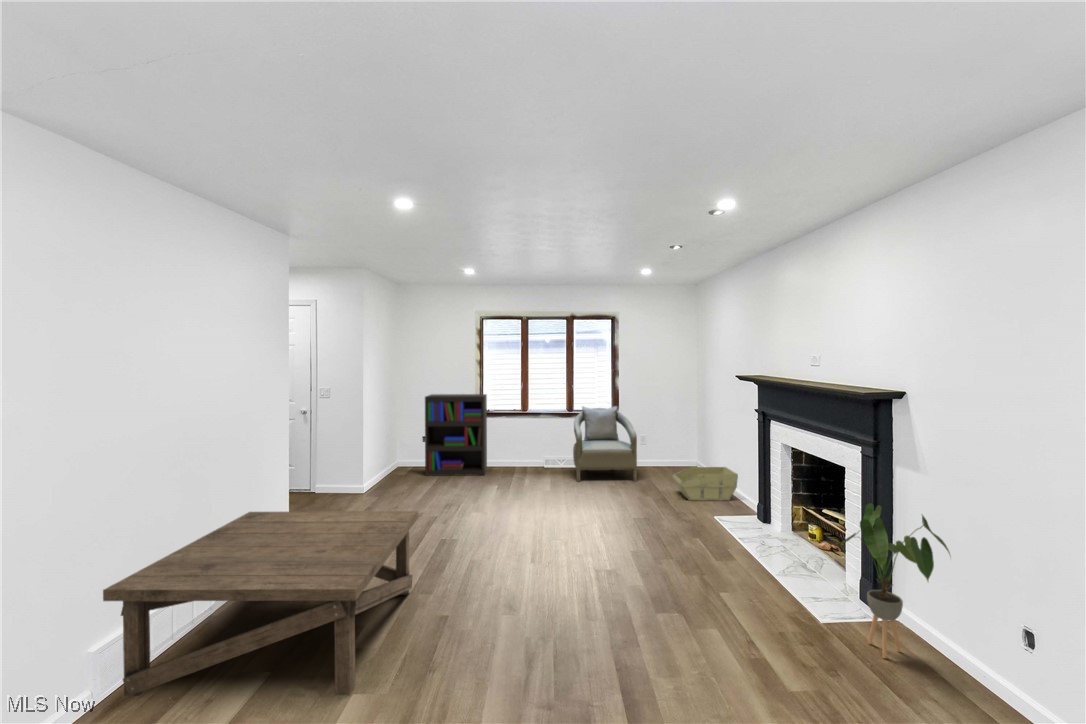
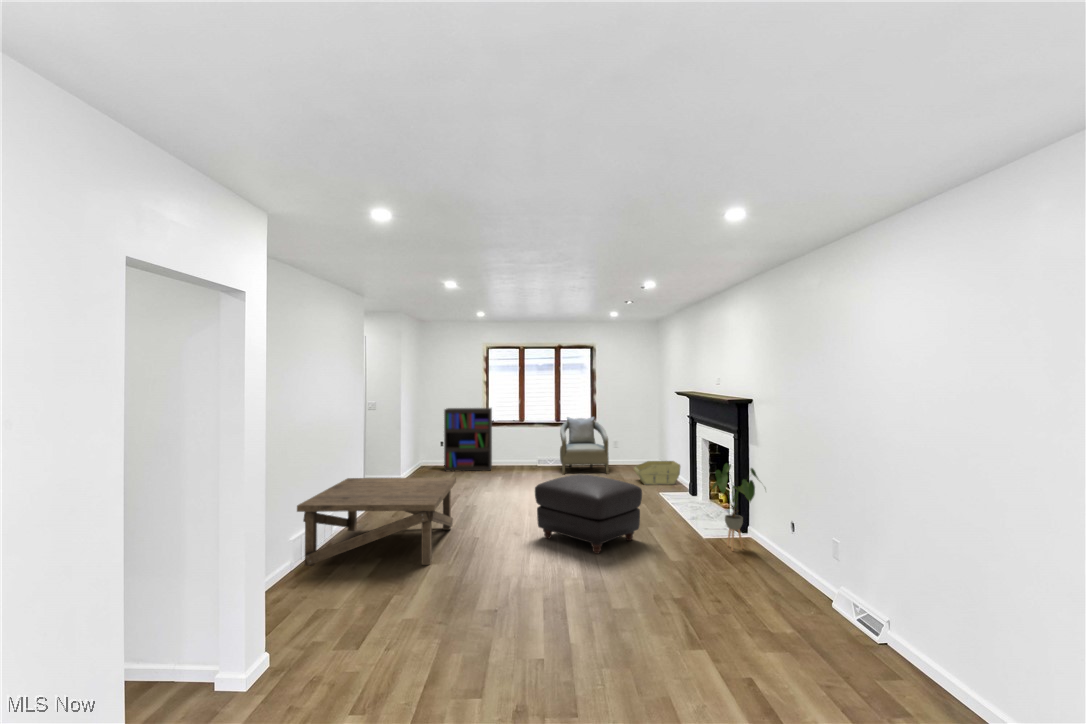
ottoman: none [541,509,719,663] -> present [535,474,642,554]

